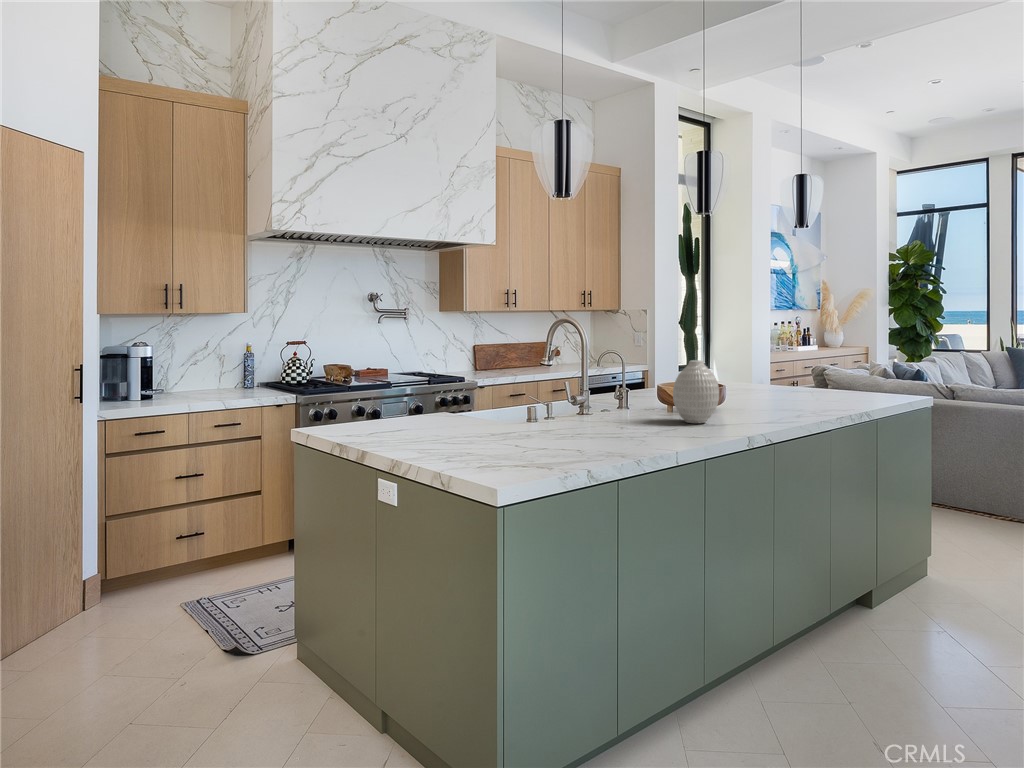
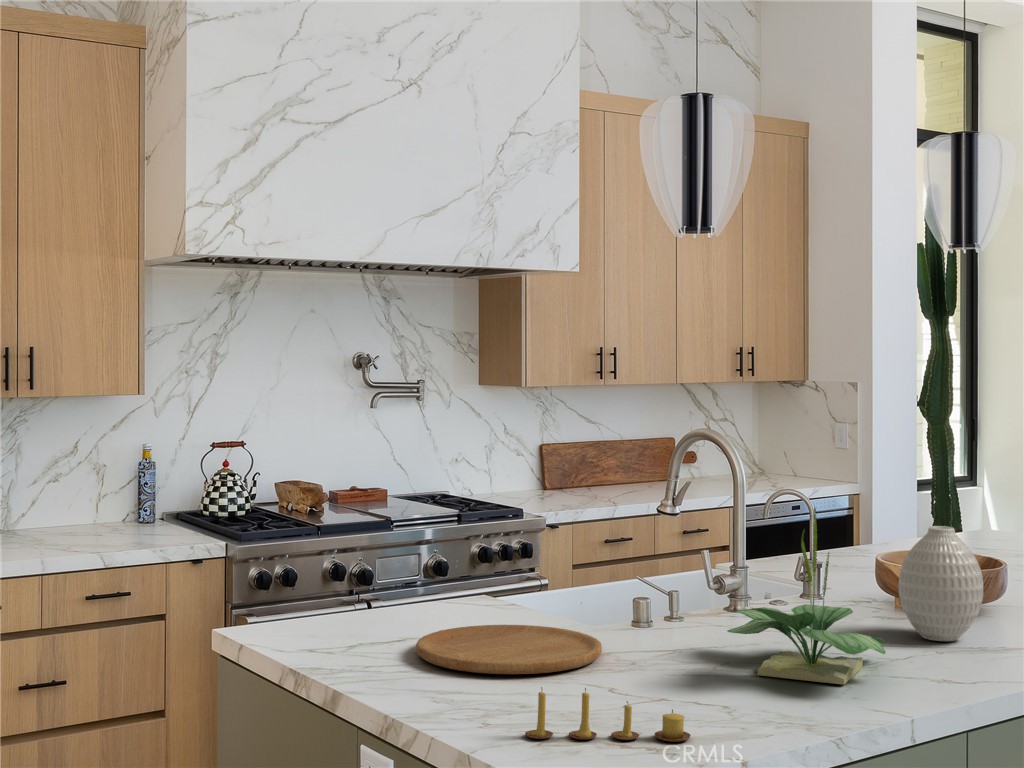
potted plant: none [578,343,667,441] -> present [727,507,886,685]
cutting board: none [402,420,508,441] -> present [416,625,602,674]
candle: none [464,437,559,467] -> present [525,687,691,742]

